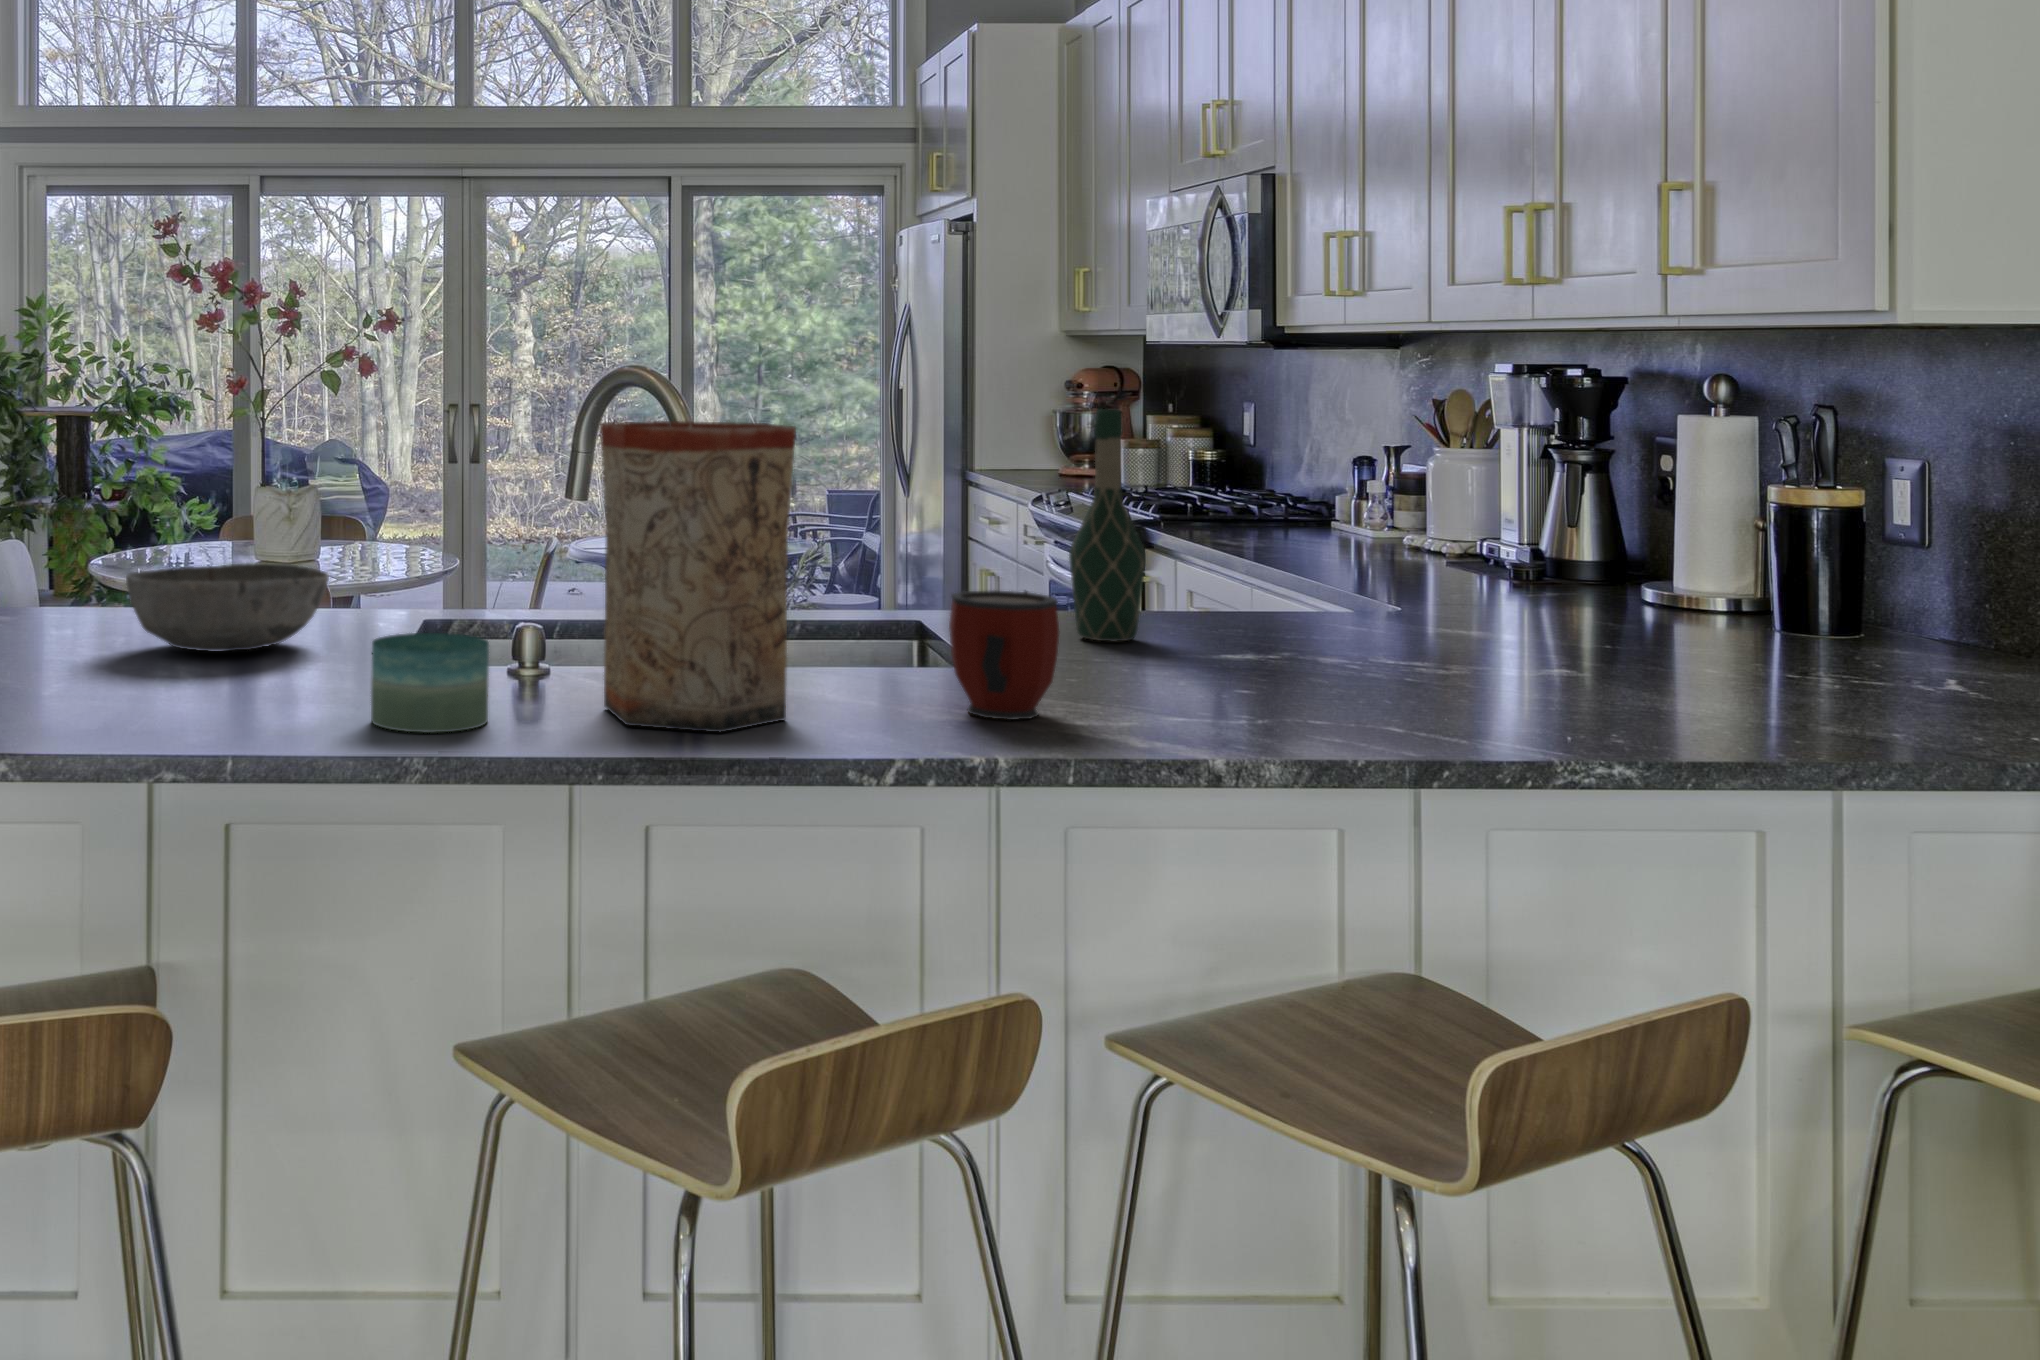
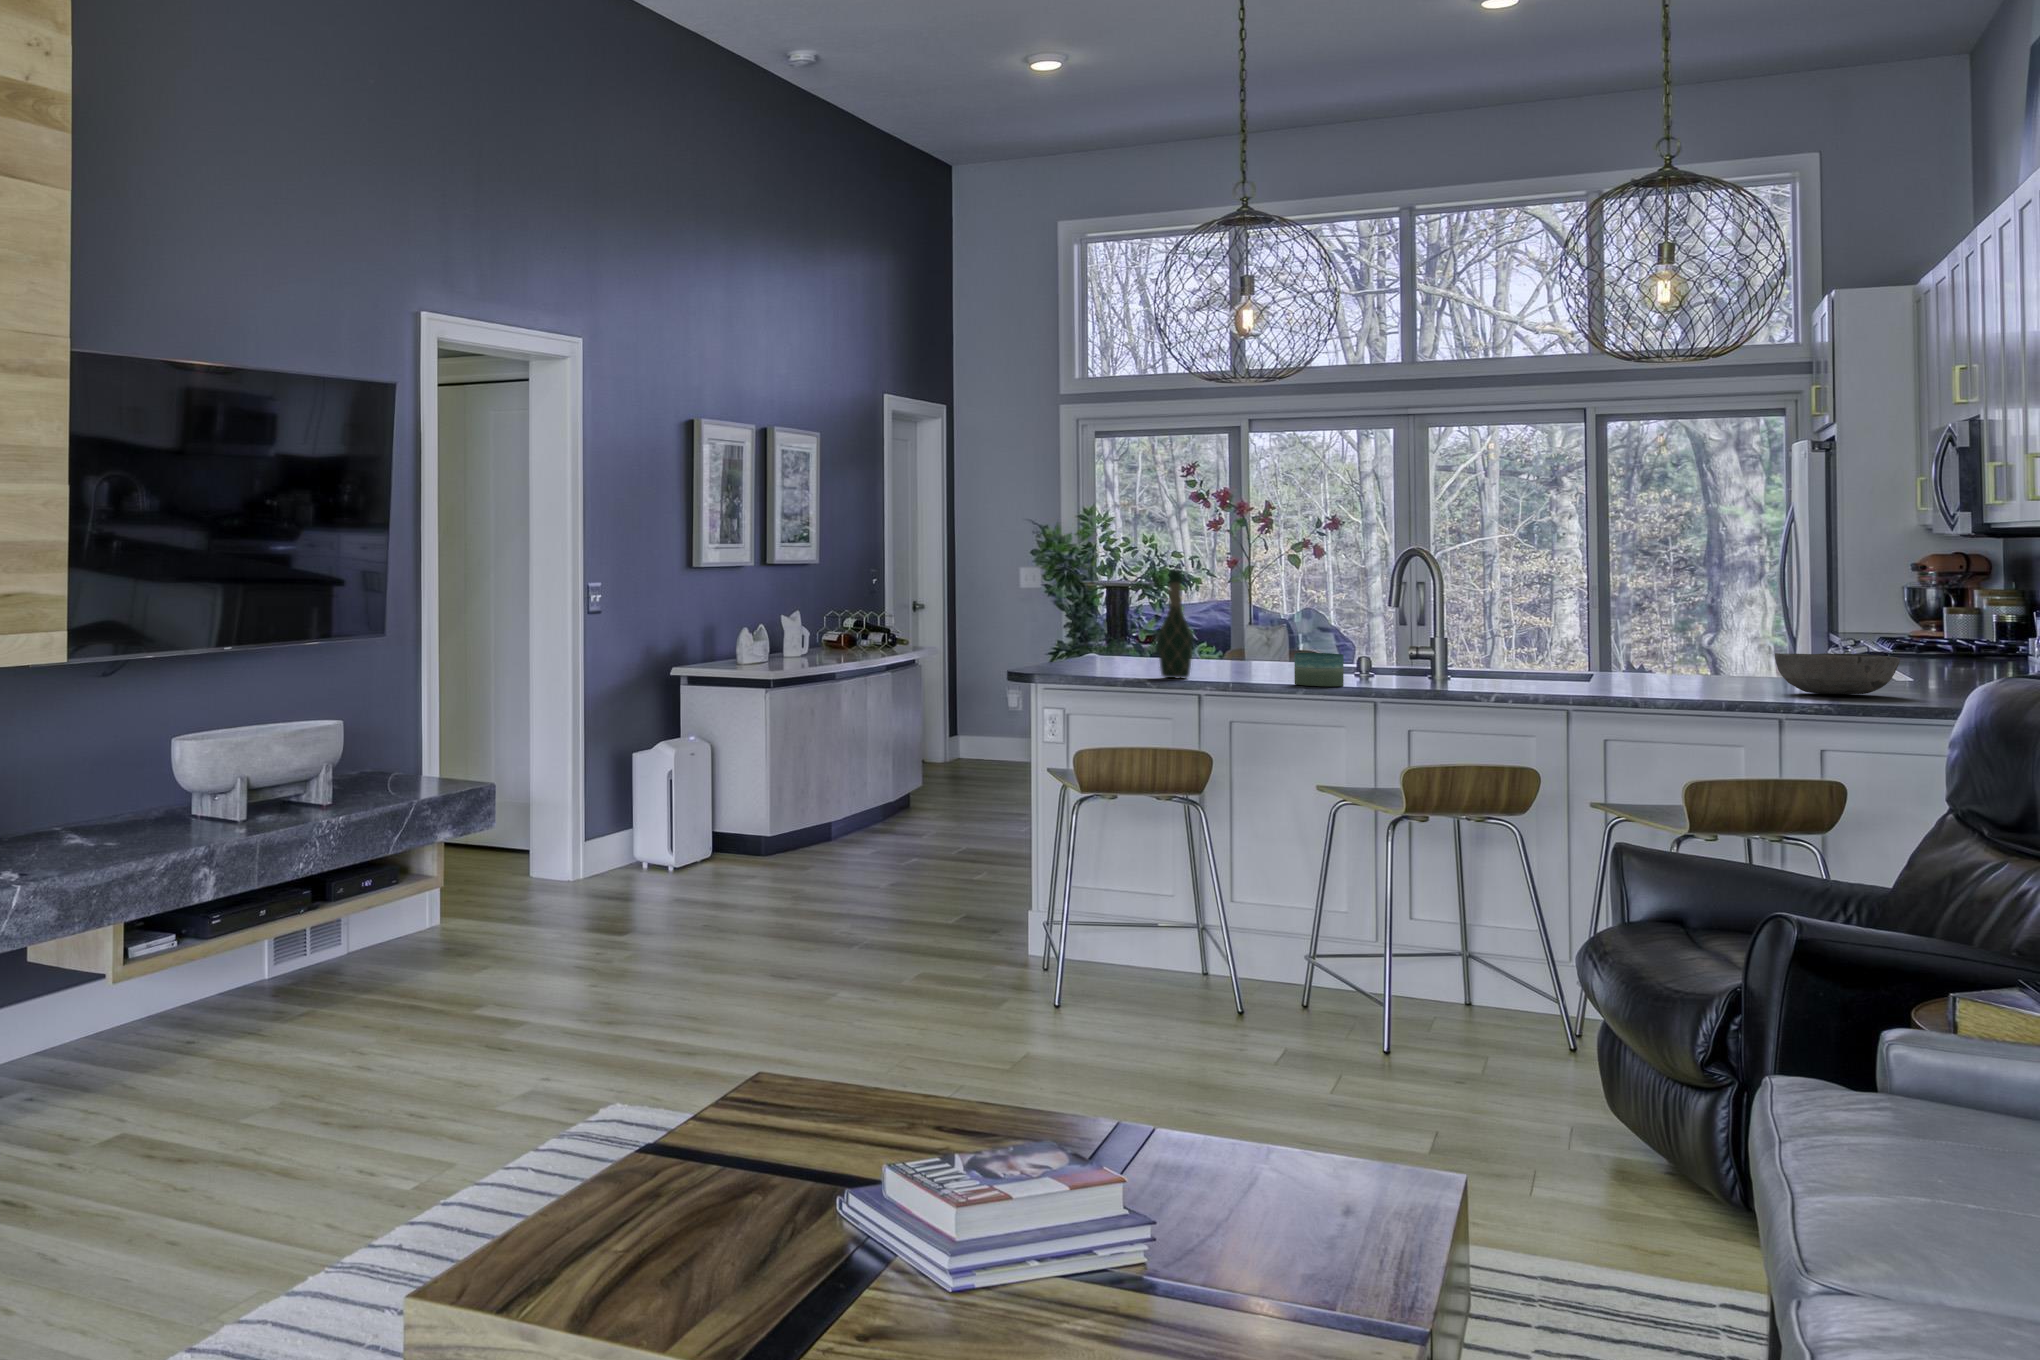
wine bottle: present [1069,409,1146,641] -> present [1157,569,1194,678]
vase: present [600,421,796,732] -> none [1394,570,1477,690]
bowl: present [126,563,329,651] -> present [1775,653,1900,694]
mug: present [949,590,1059,720] -> none [1553,643,1605,694]

